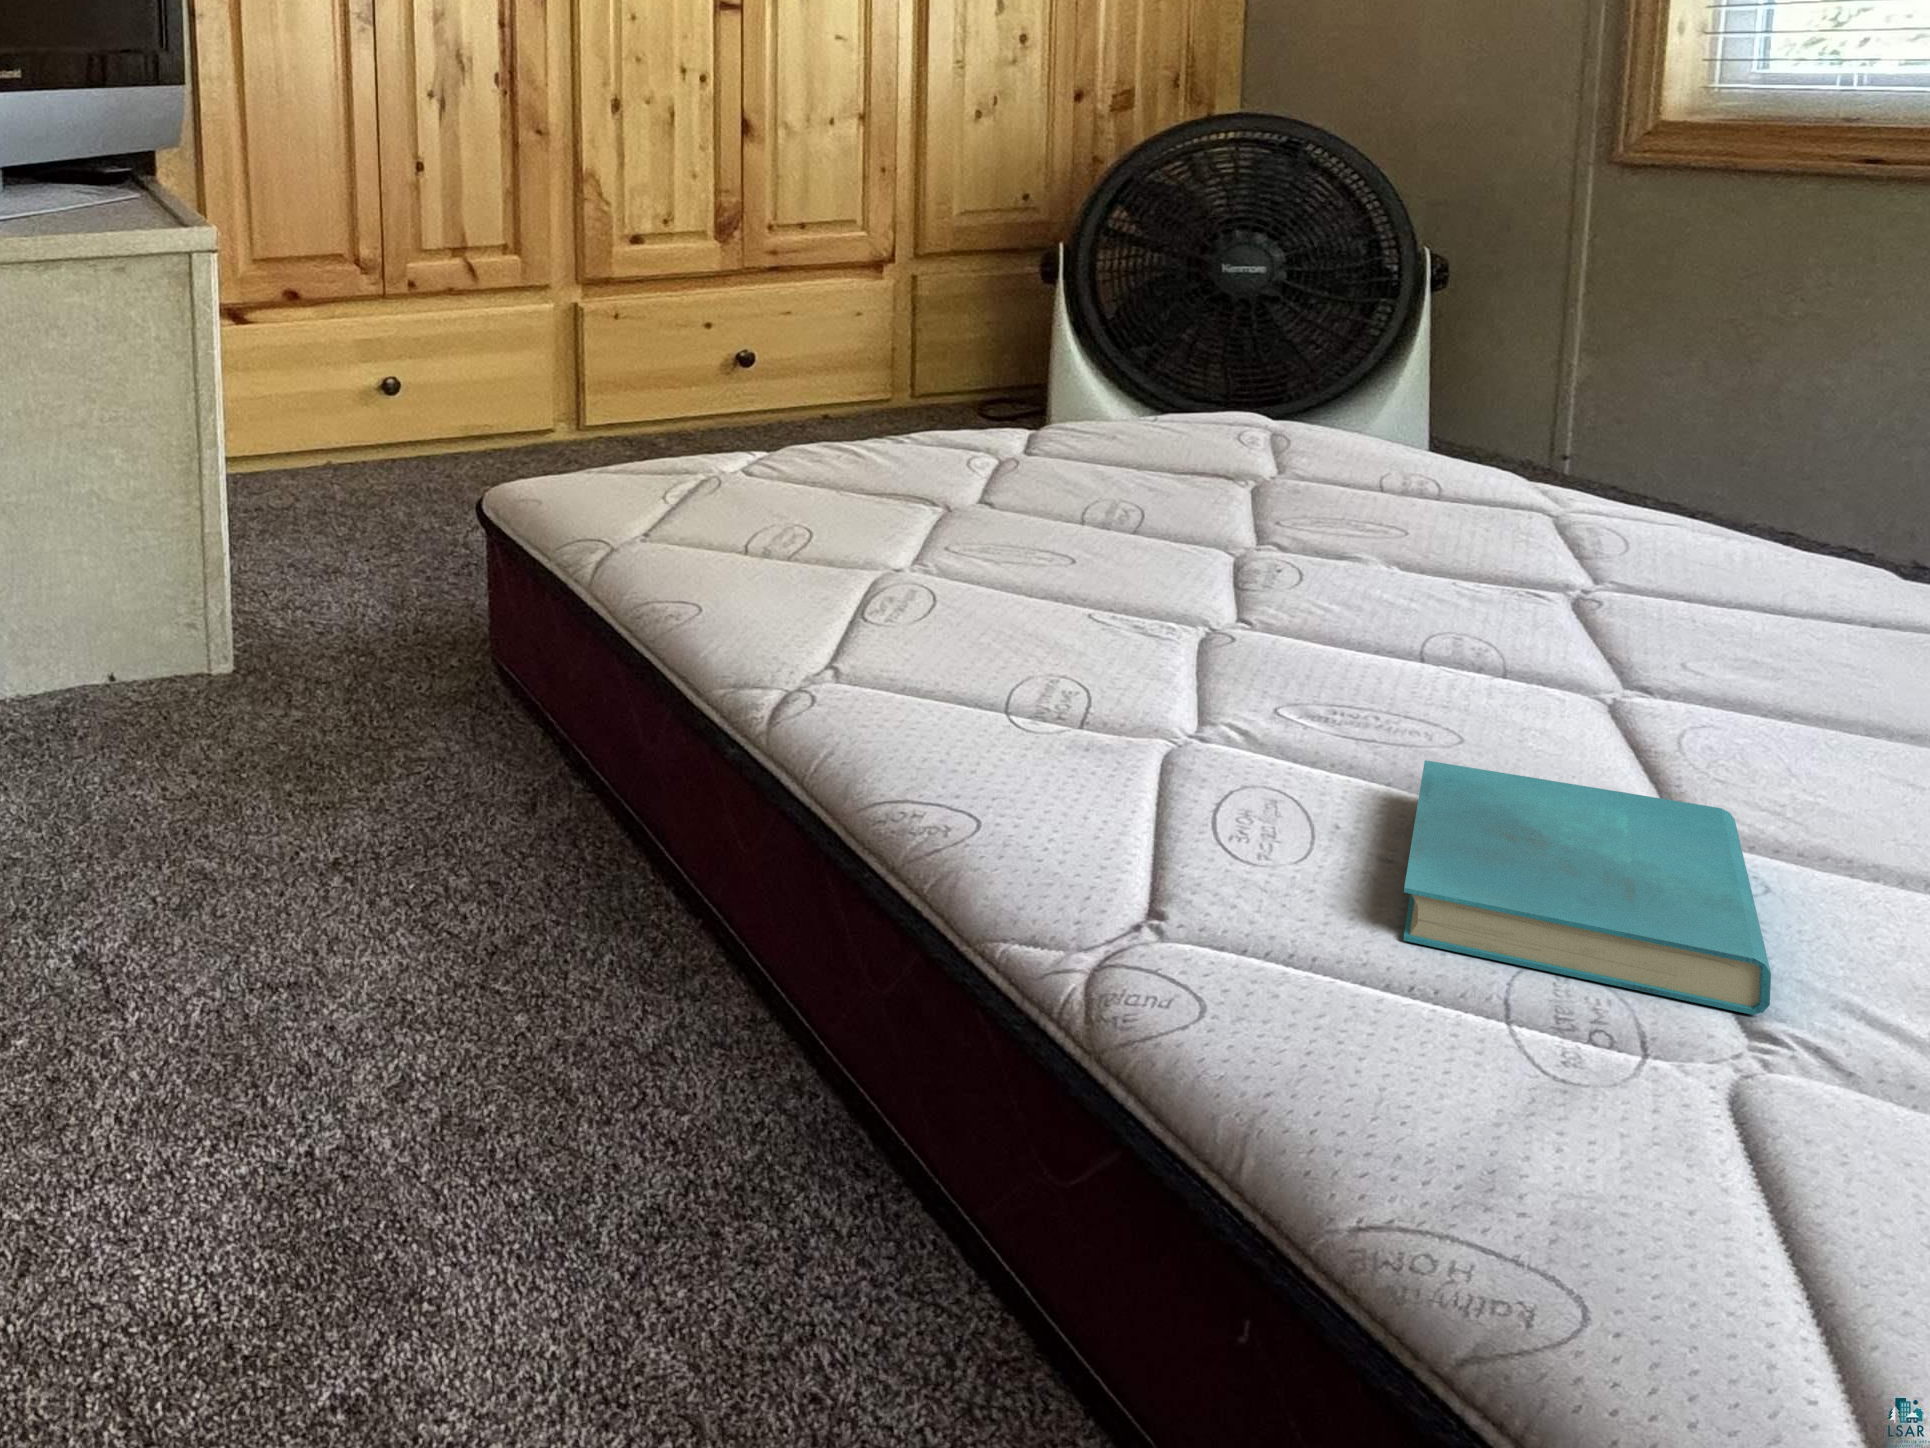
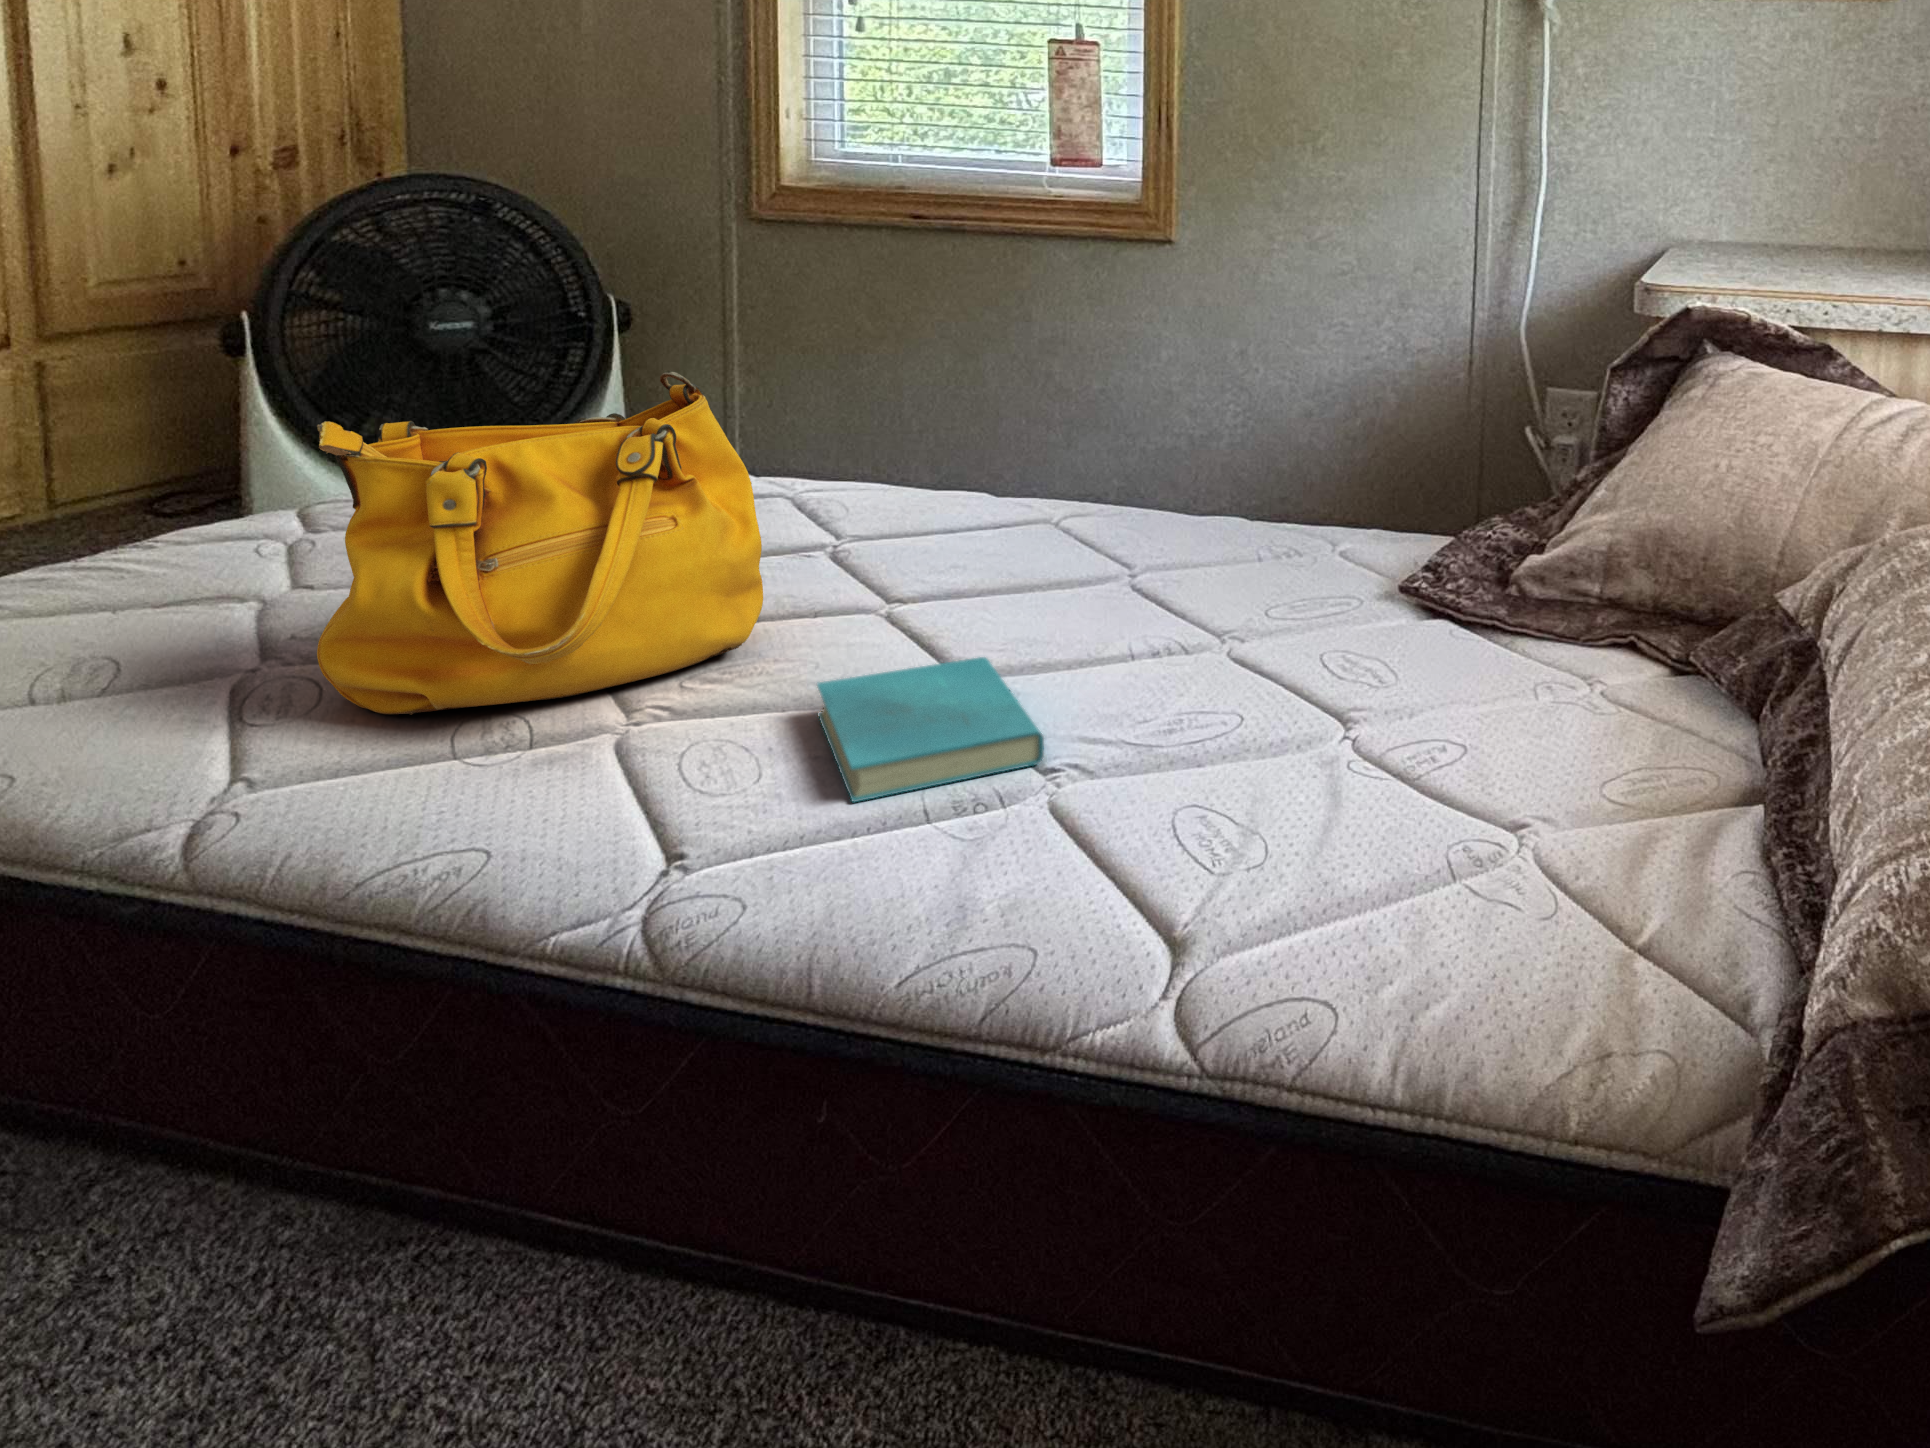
handbag: none [925,315,1415,691] -> present [317,372,763,715]

